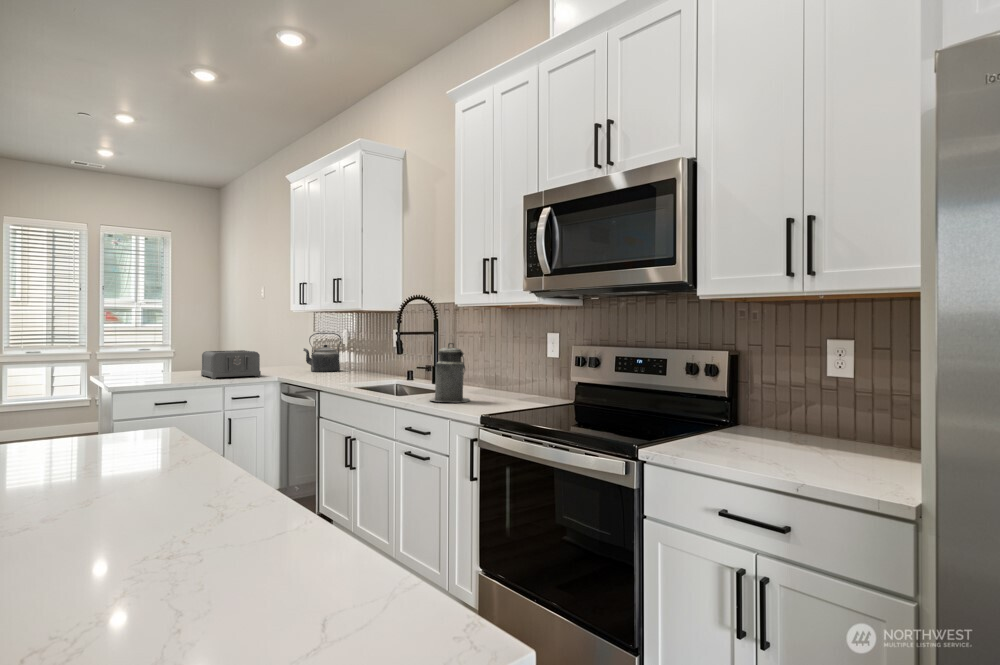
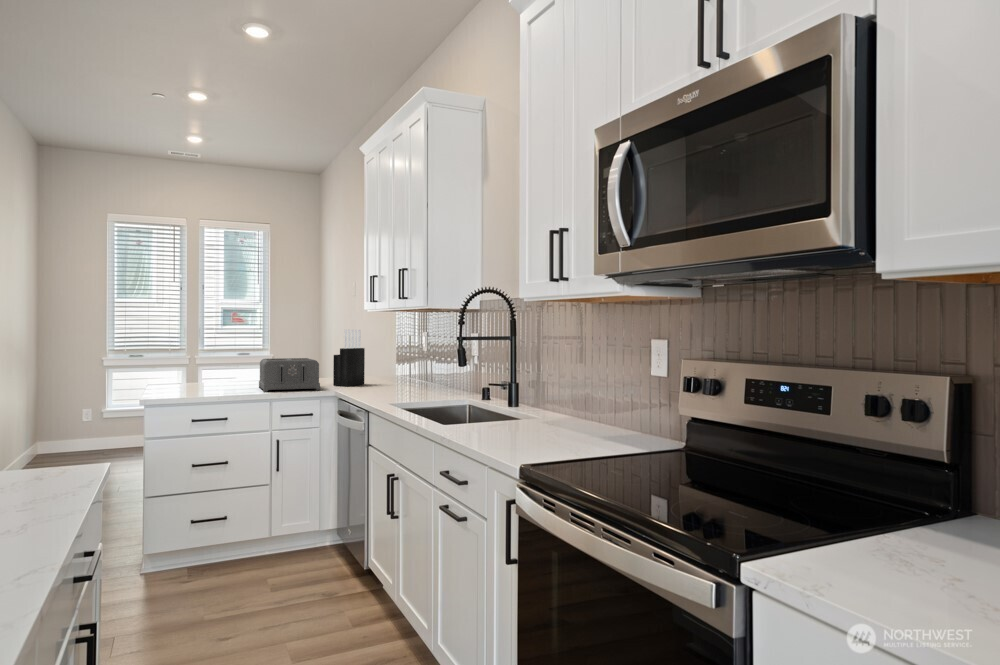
knife block: none [267,326,292,373] -> present [333,330,365,386]
kettle: present [304,333,341,372] -> none [377,338,422,386]
canister: present [430,343,470,402] -> none [476,353,534,438]

